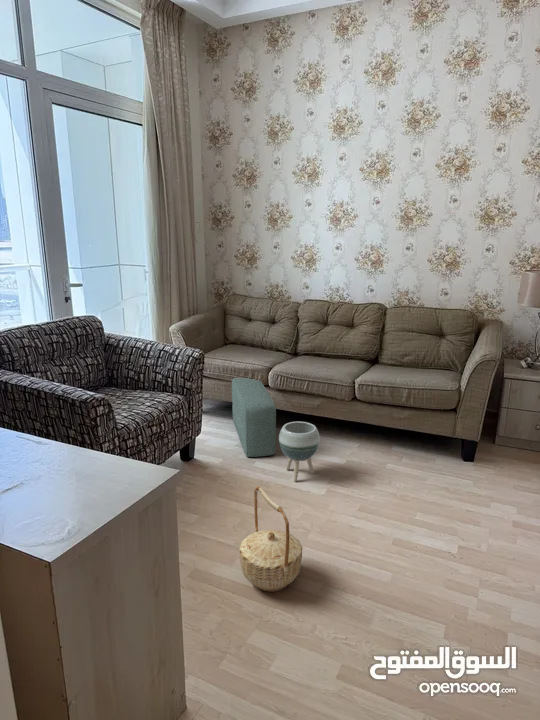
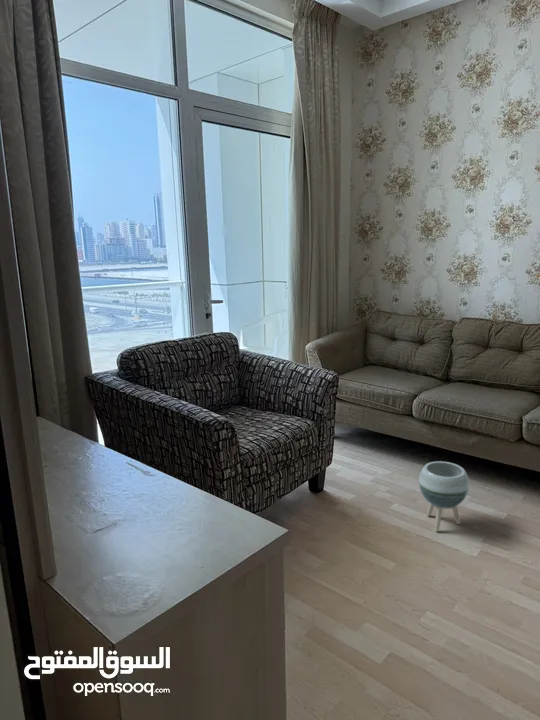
pouf: present [232,376,276,457] -> none [370,403,418,496]
basket: present [239,486,302,592] -> none [361,539,438,669]

